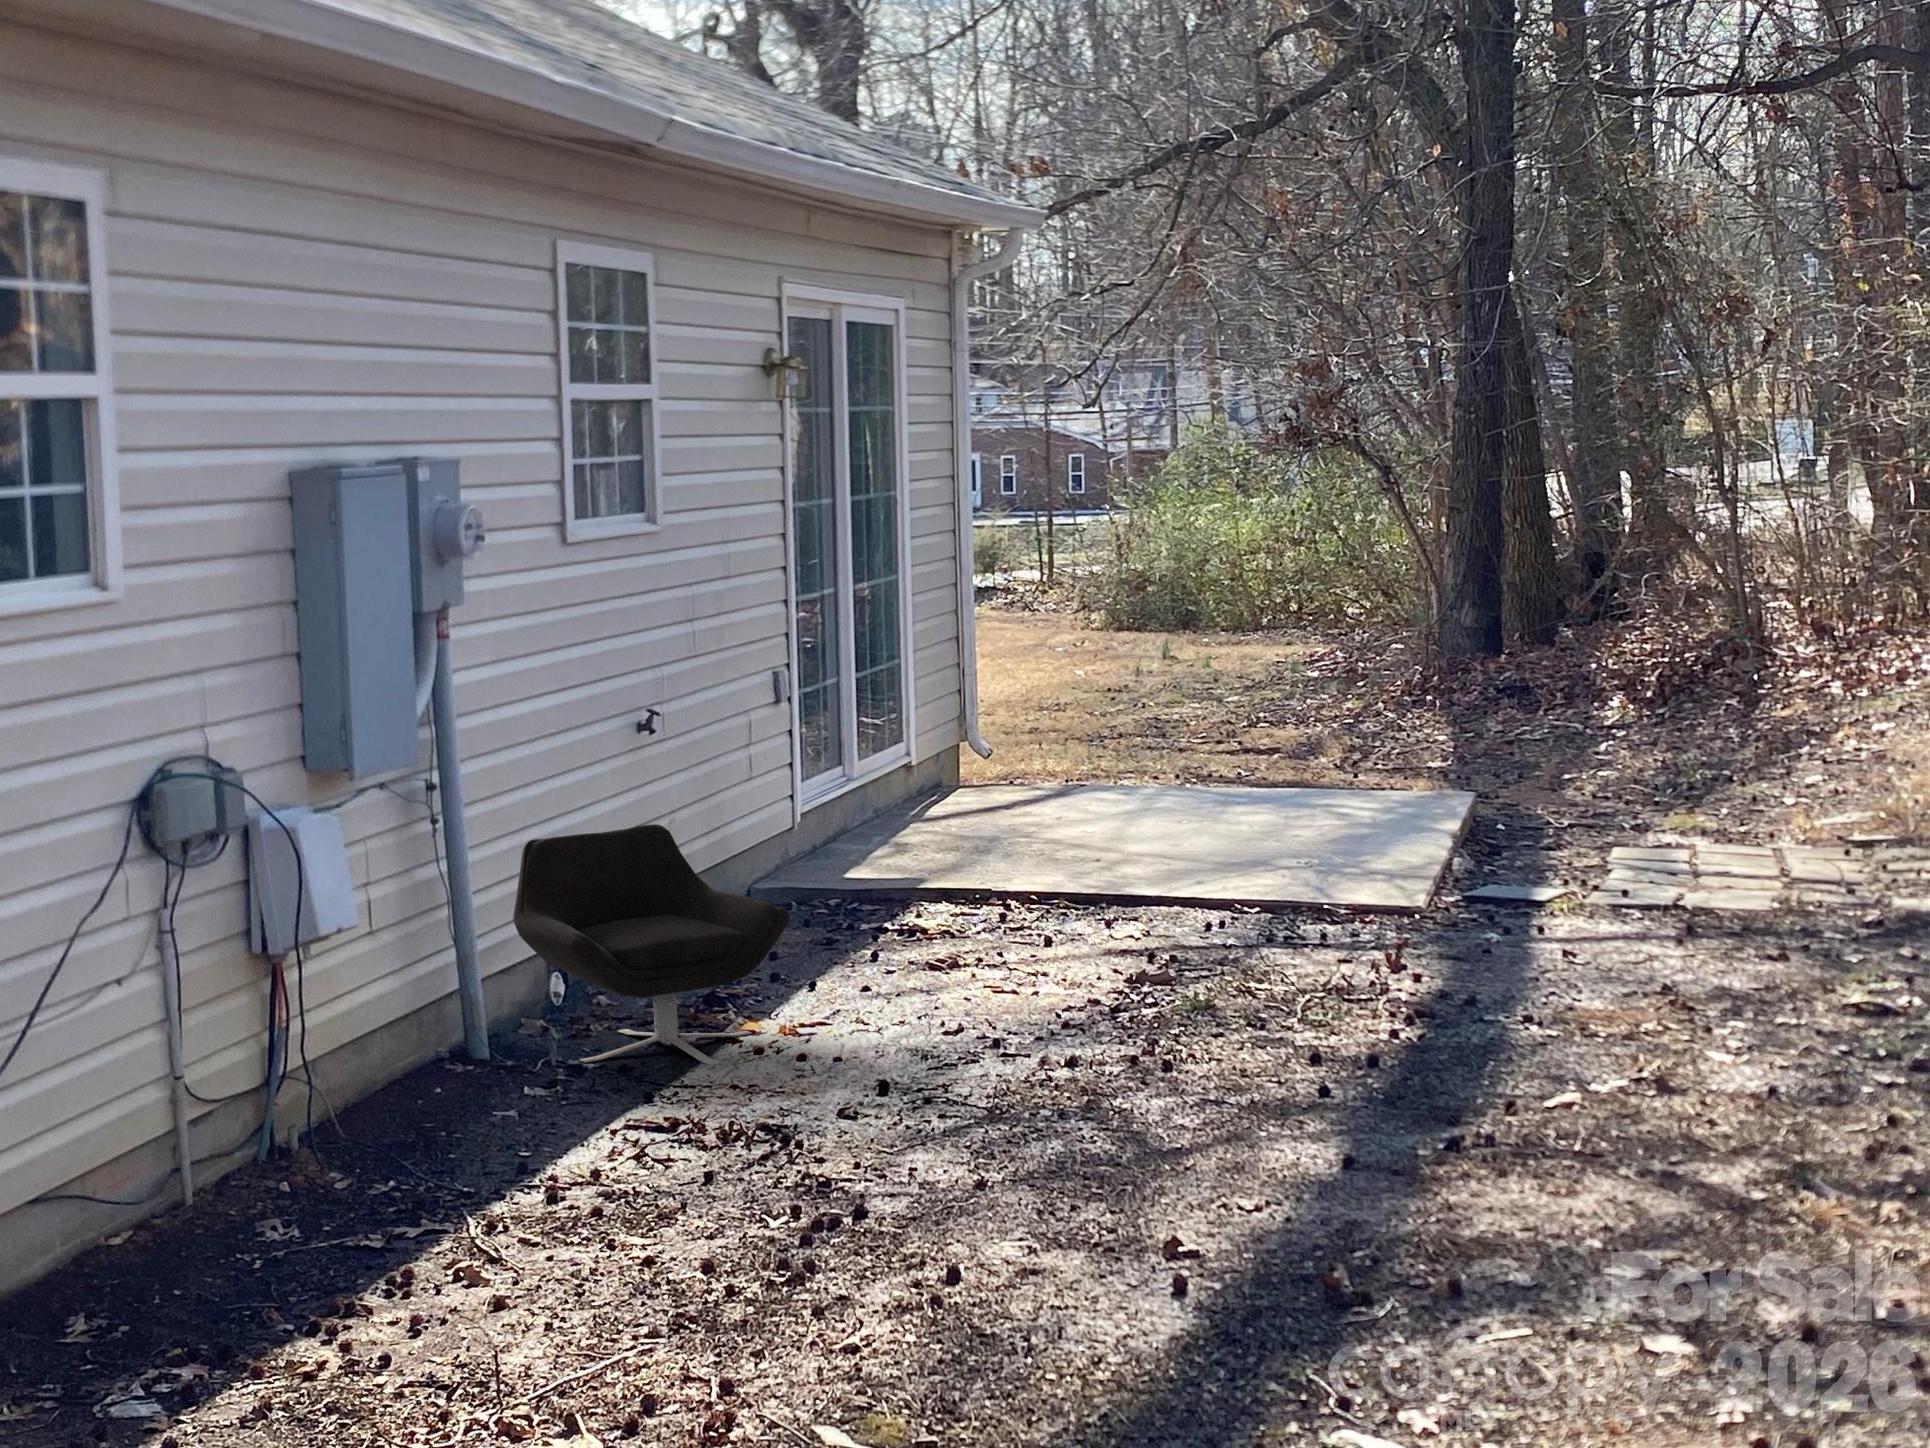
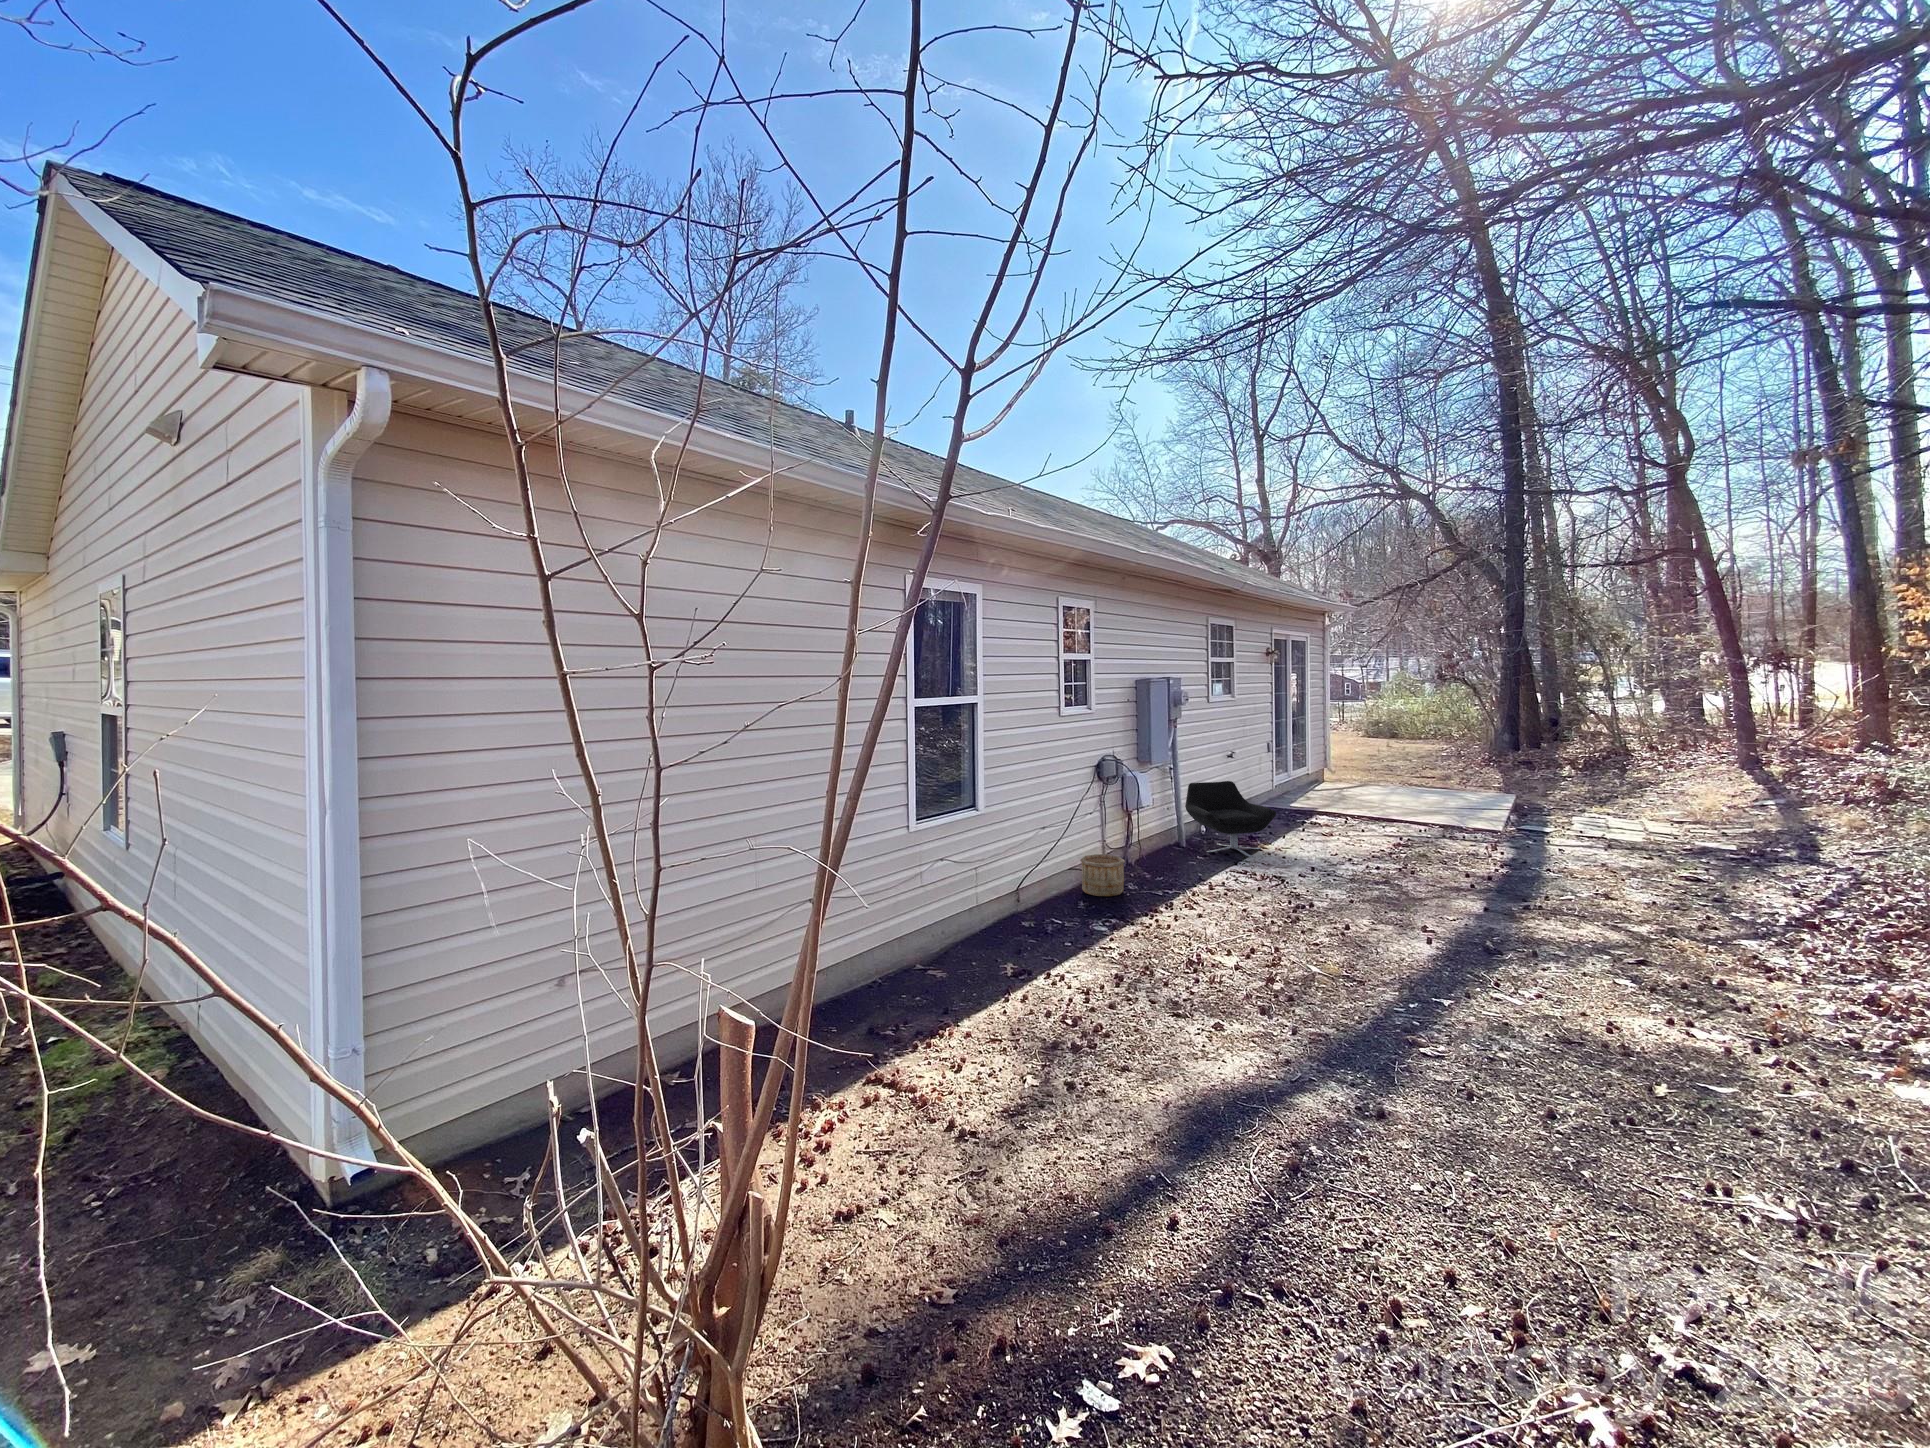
wooden bucket: none [95,1118,257,1272] -> present [1080,854,1125,896]

